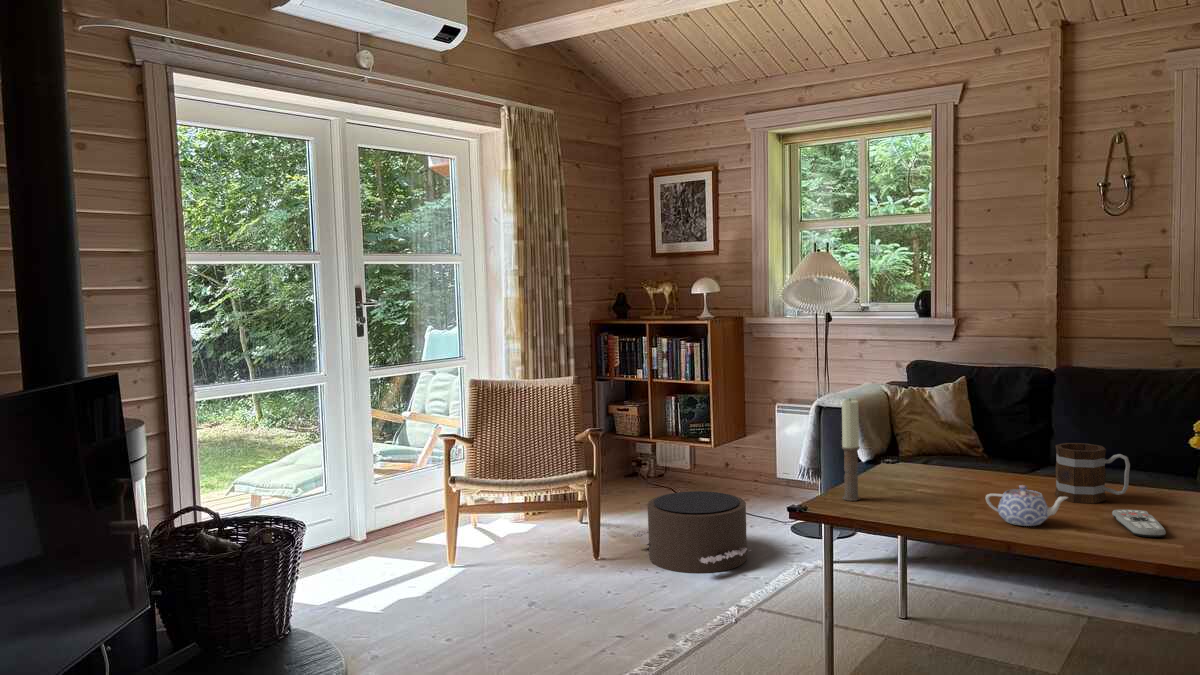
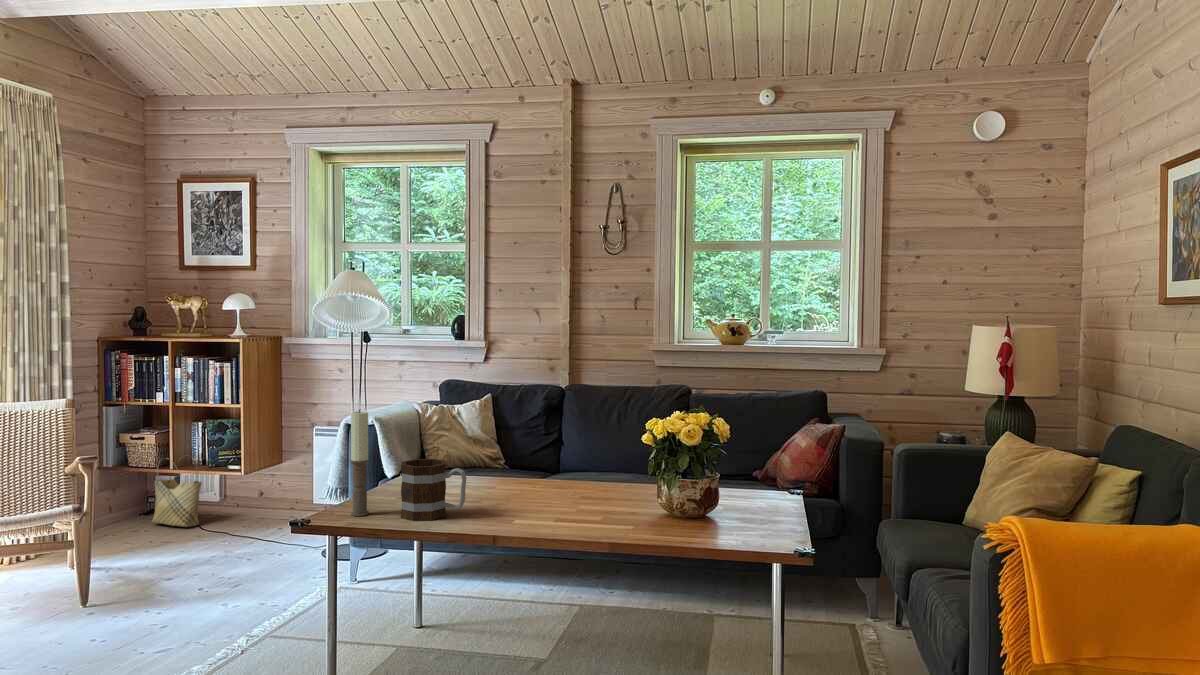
woven basket: none [637,427,678,493] -> present [152,455,202,527]
mug: present [1055,443,1130,503] -> present [401,459,466,521]
teapot: present [986,485,1067,526] -> none [487,489,559,527]
pouf: present [632,491,749,573] -> none [128,521,269,612]
remote control: present [1112,510,1166,537] -> none [597,505,637,528]

